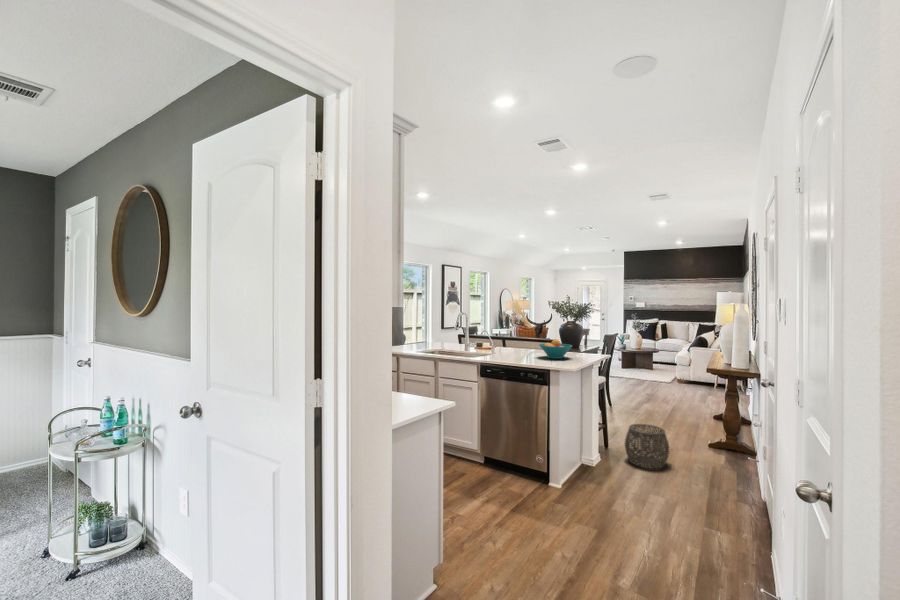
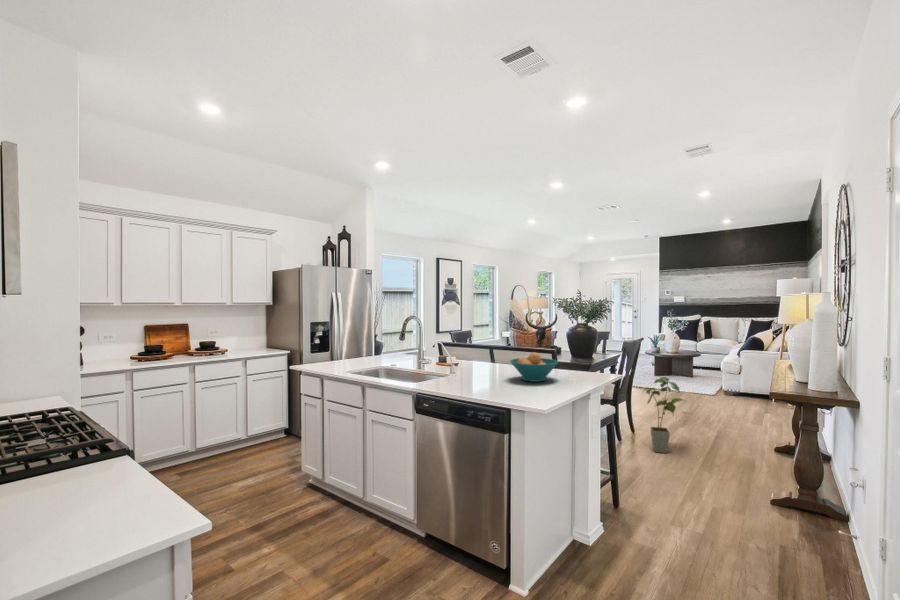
house plant: none [619,362,651,419] -> present [643,377,683,453]
woven basket: present [625,424,669,469] -> none [641,476,711,551]

